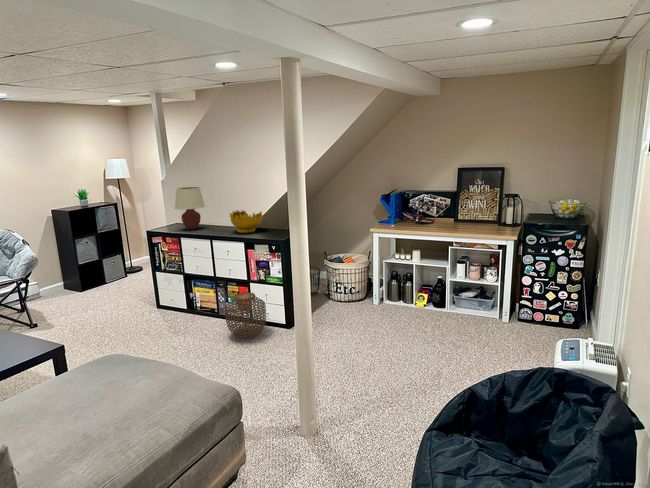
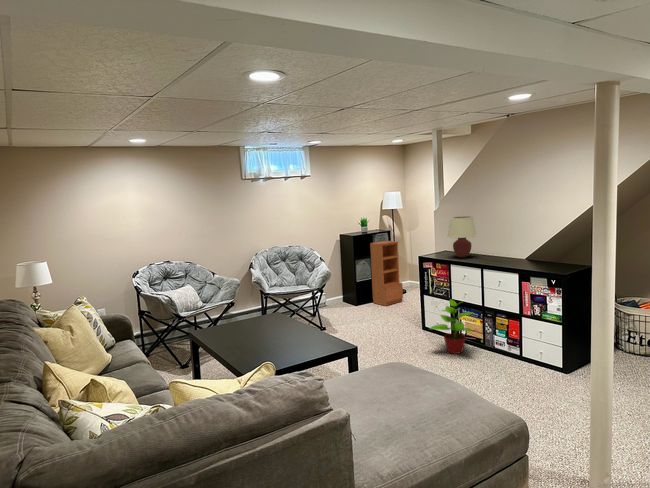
decorative bowl: present [230,210,263,233] -> none [503,240,540,265]
bookcase: none [92,215,137,287] -> present [370,241,403,306]
potted plant: none [160,272,207,328] -> present [430,299,473,354]
woven basket: present [225,292,266,339] -> none [494,326,539,375]

